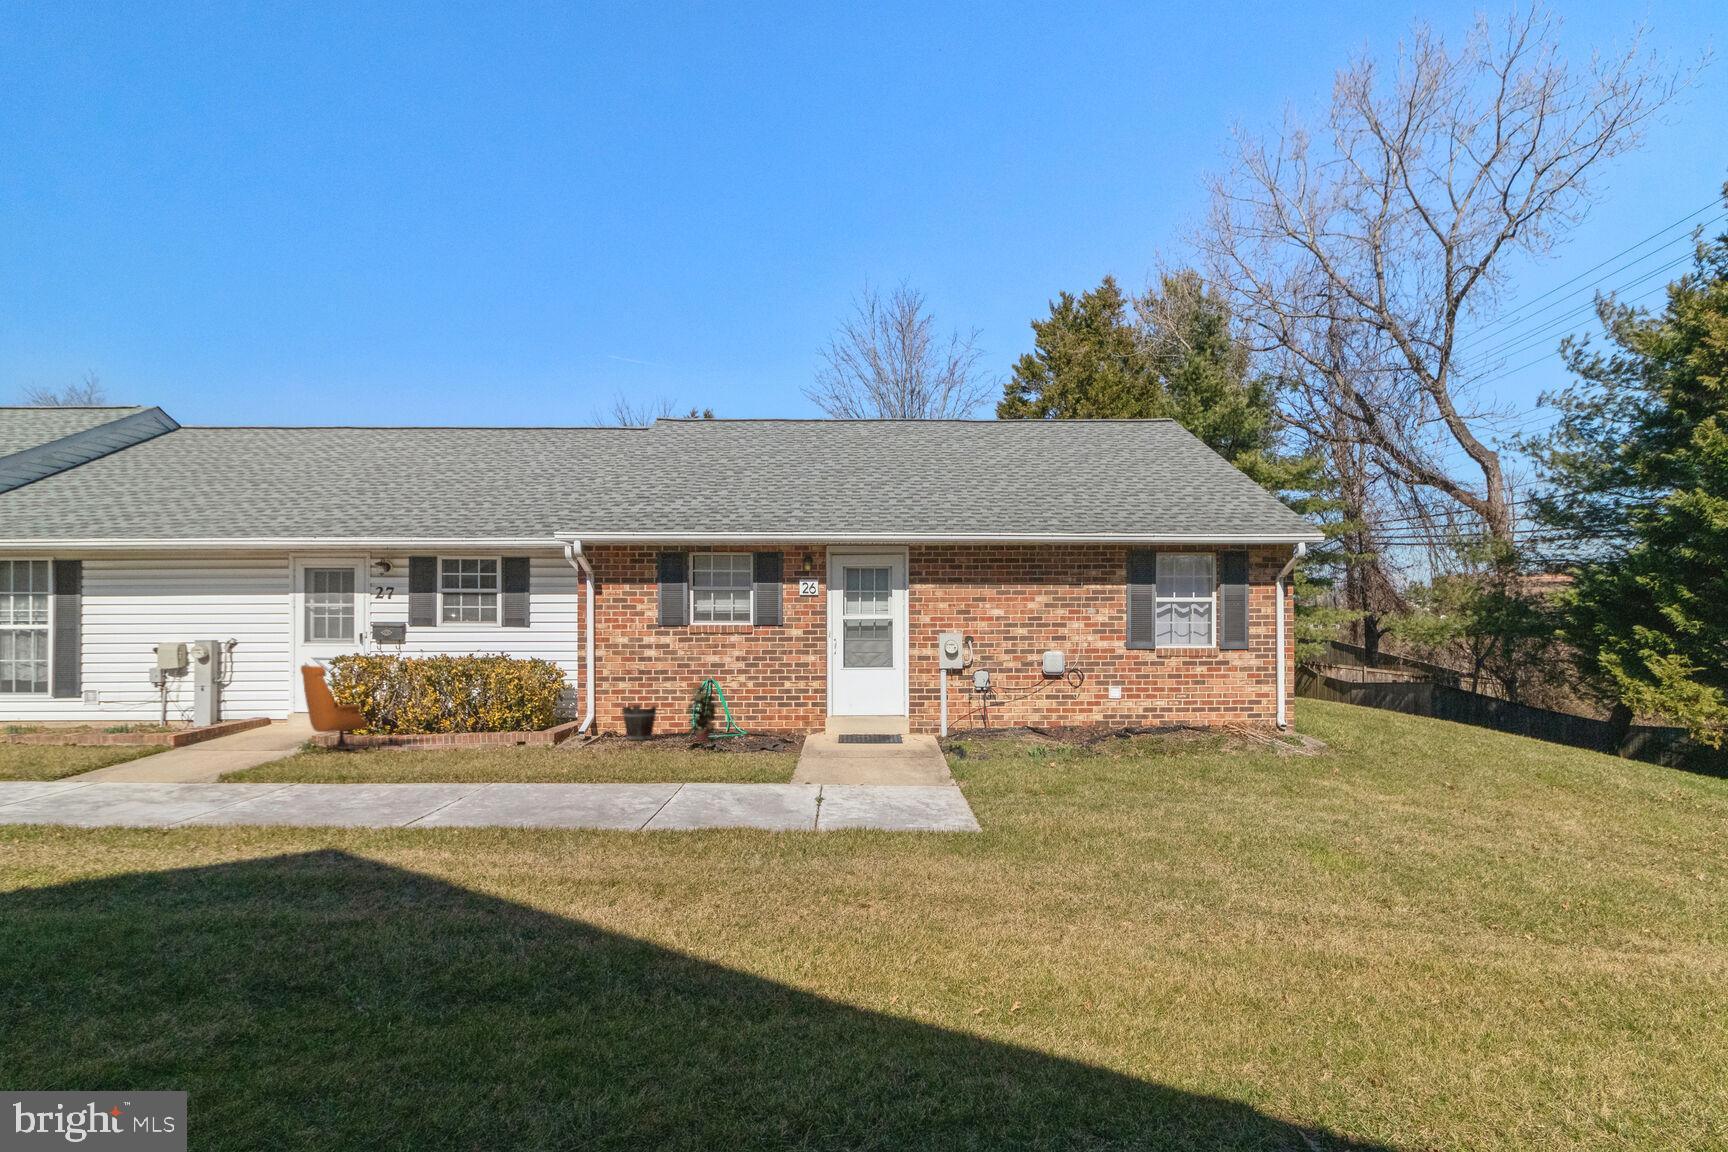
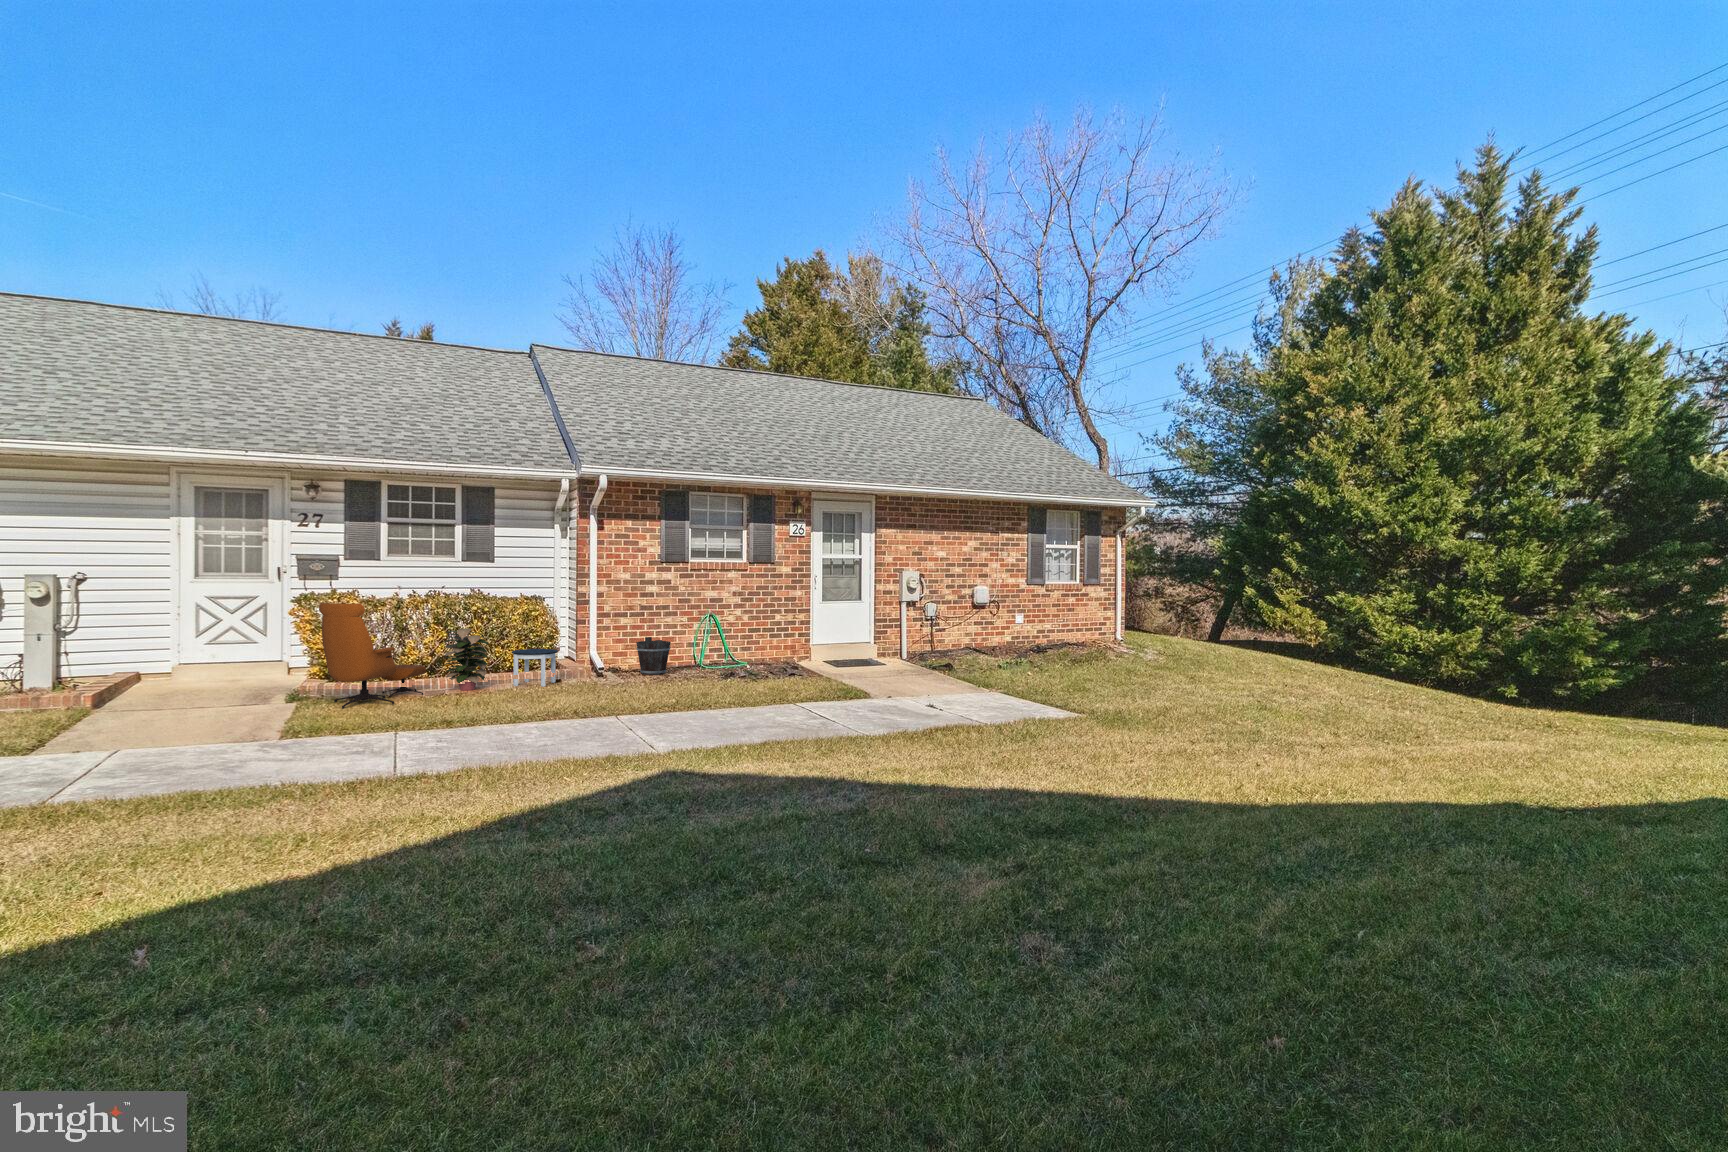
decorative plant: present [688,686,719,741] -> present [445,628,488,691]
round table: none [489,710,531,746] -> present [512,649,558,687]

